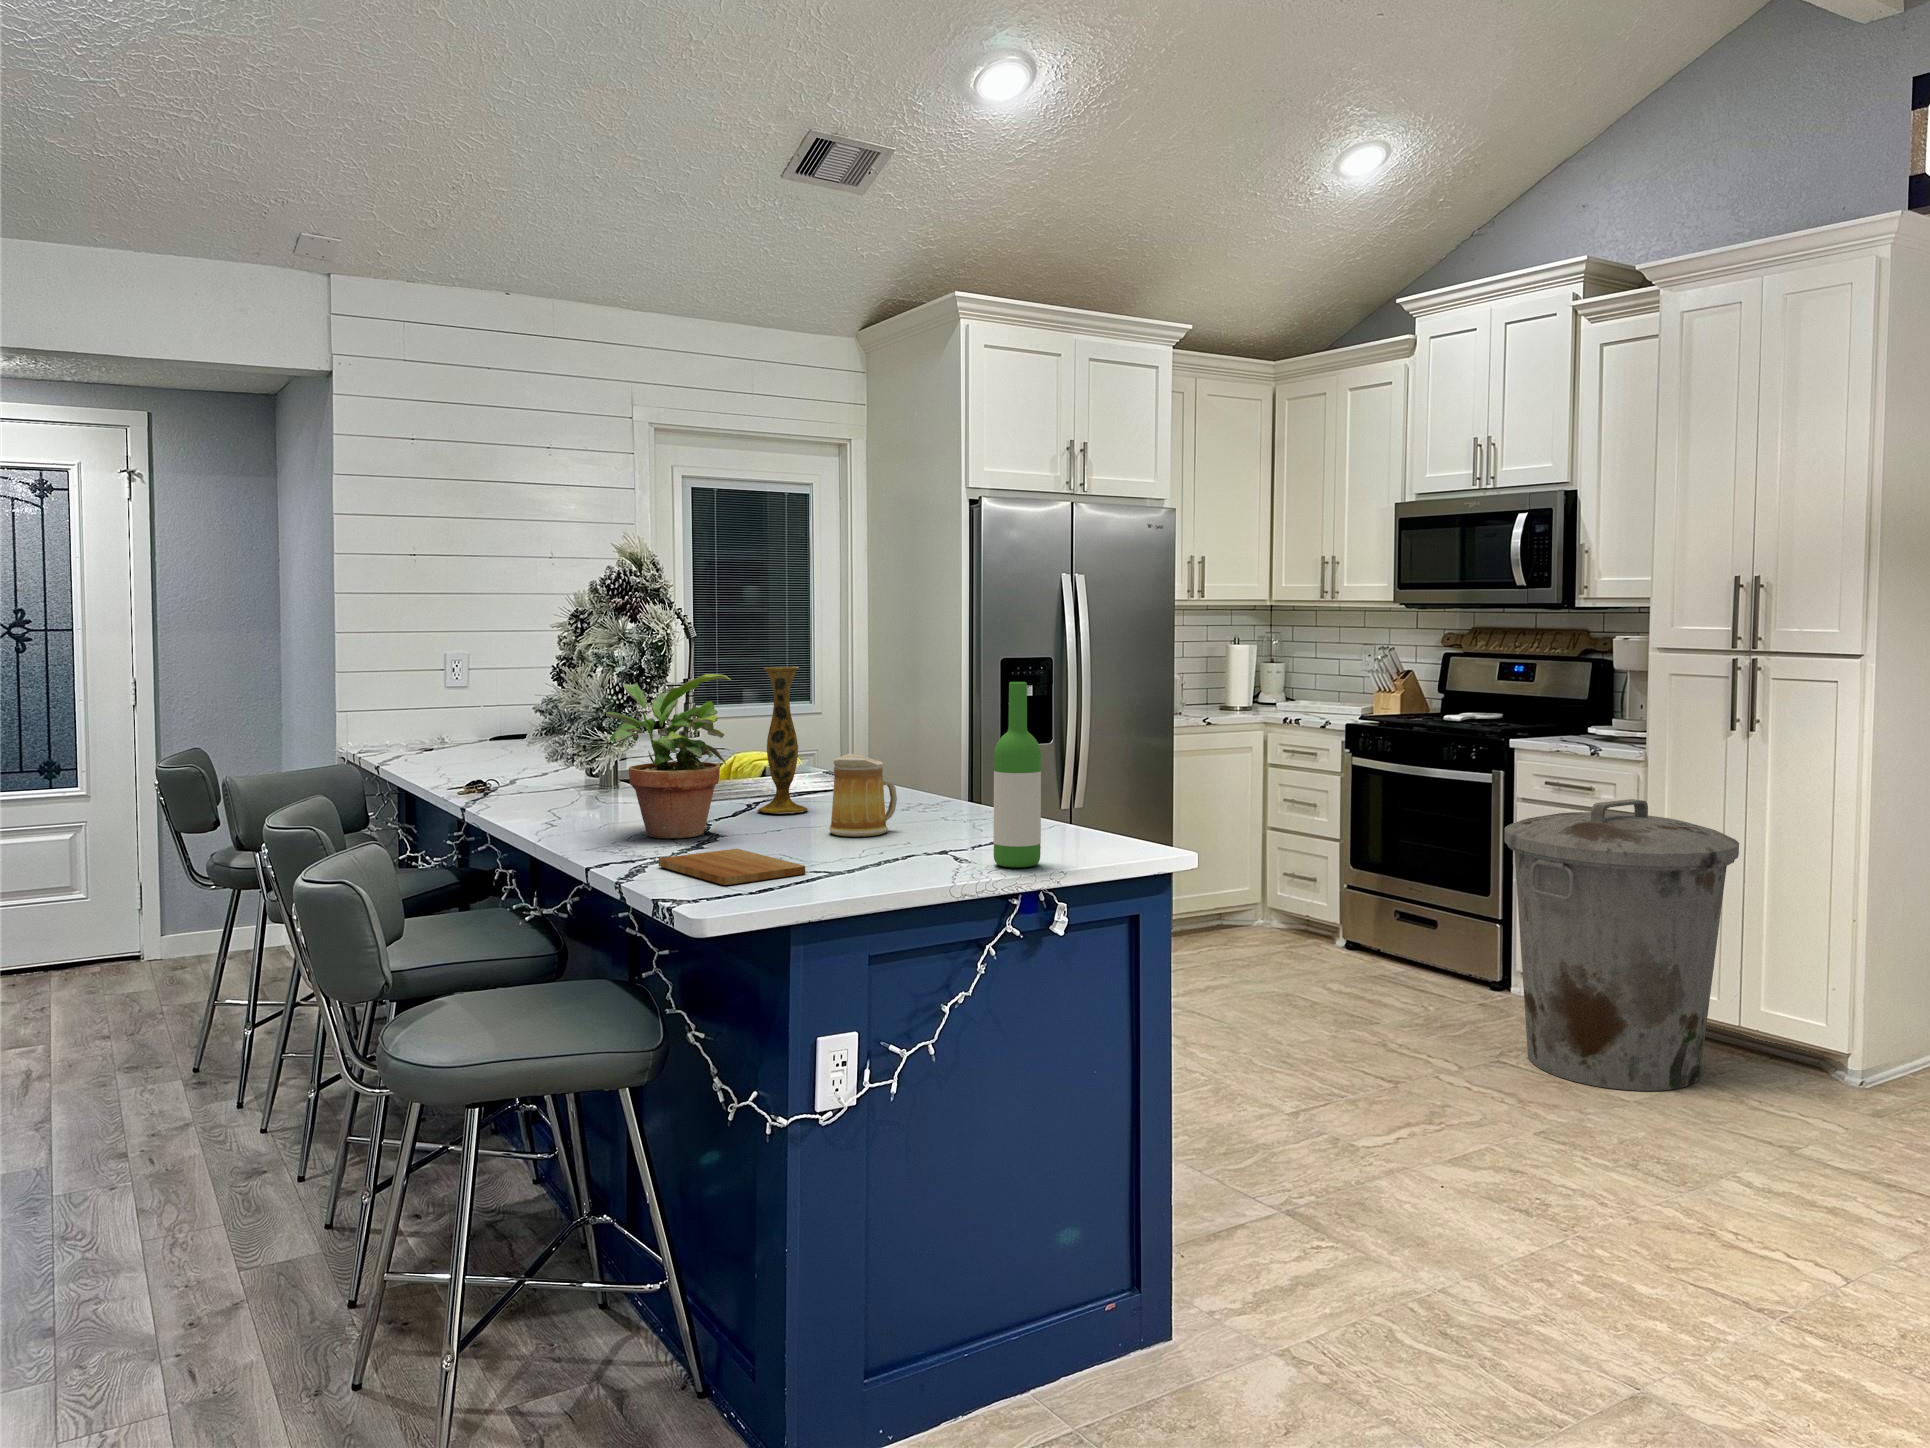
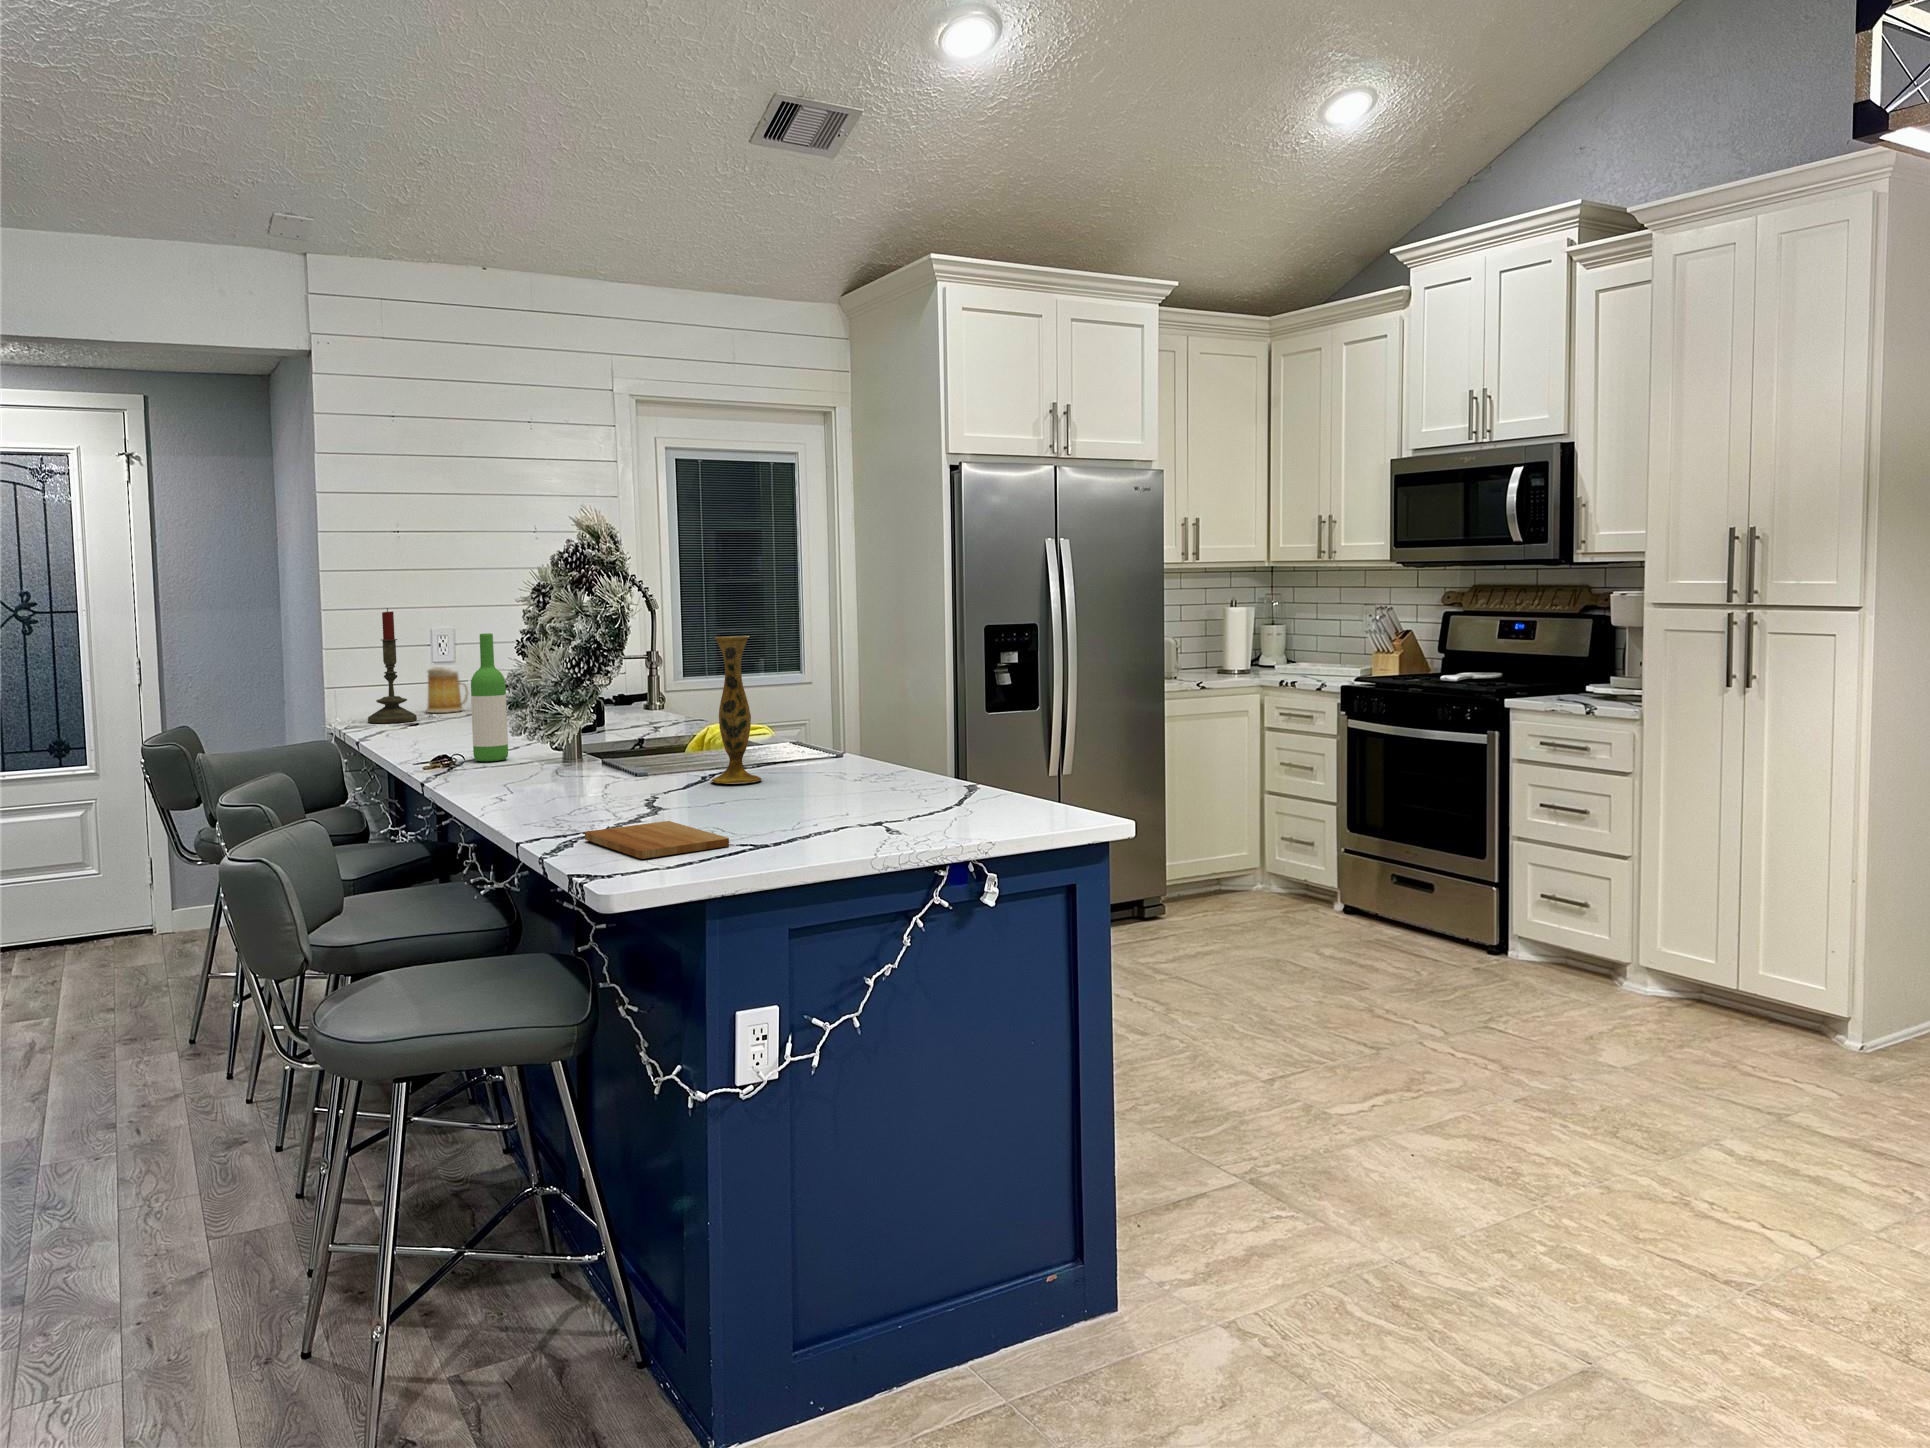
candle: none [376,633,425,749] -> present [368,608,417,723]
potted plant: present [606,674,731,838] -> none [545,644,669,811]
wine bottle: present [993,682,1041,867] -> present [471,633,508,761]
mug: present [829,754,897,837] -> present [427,667,469,713]
trash can: present [1504,799,1739,1091] -> none [1491,758,1730,1053]

